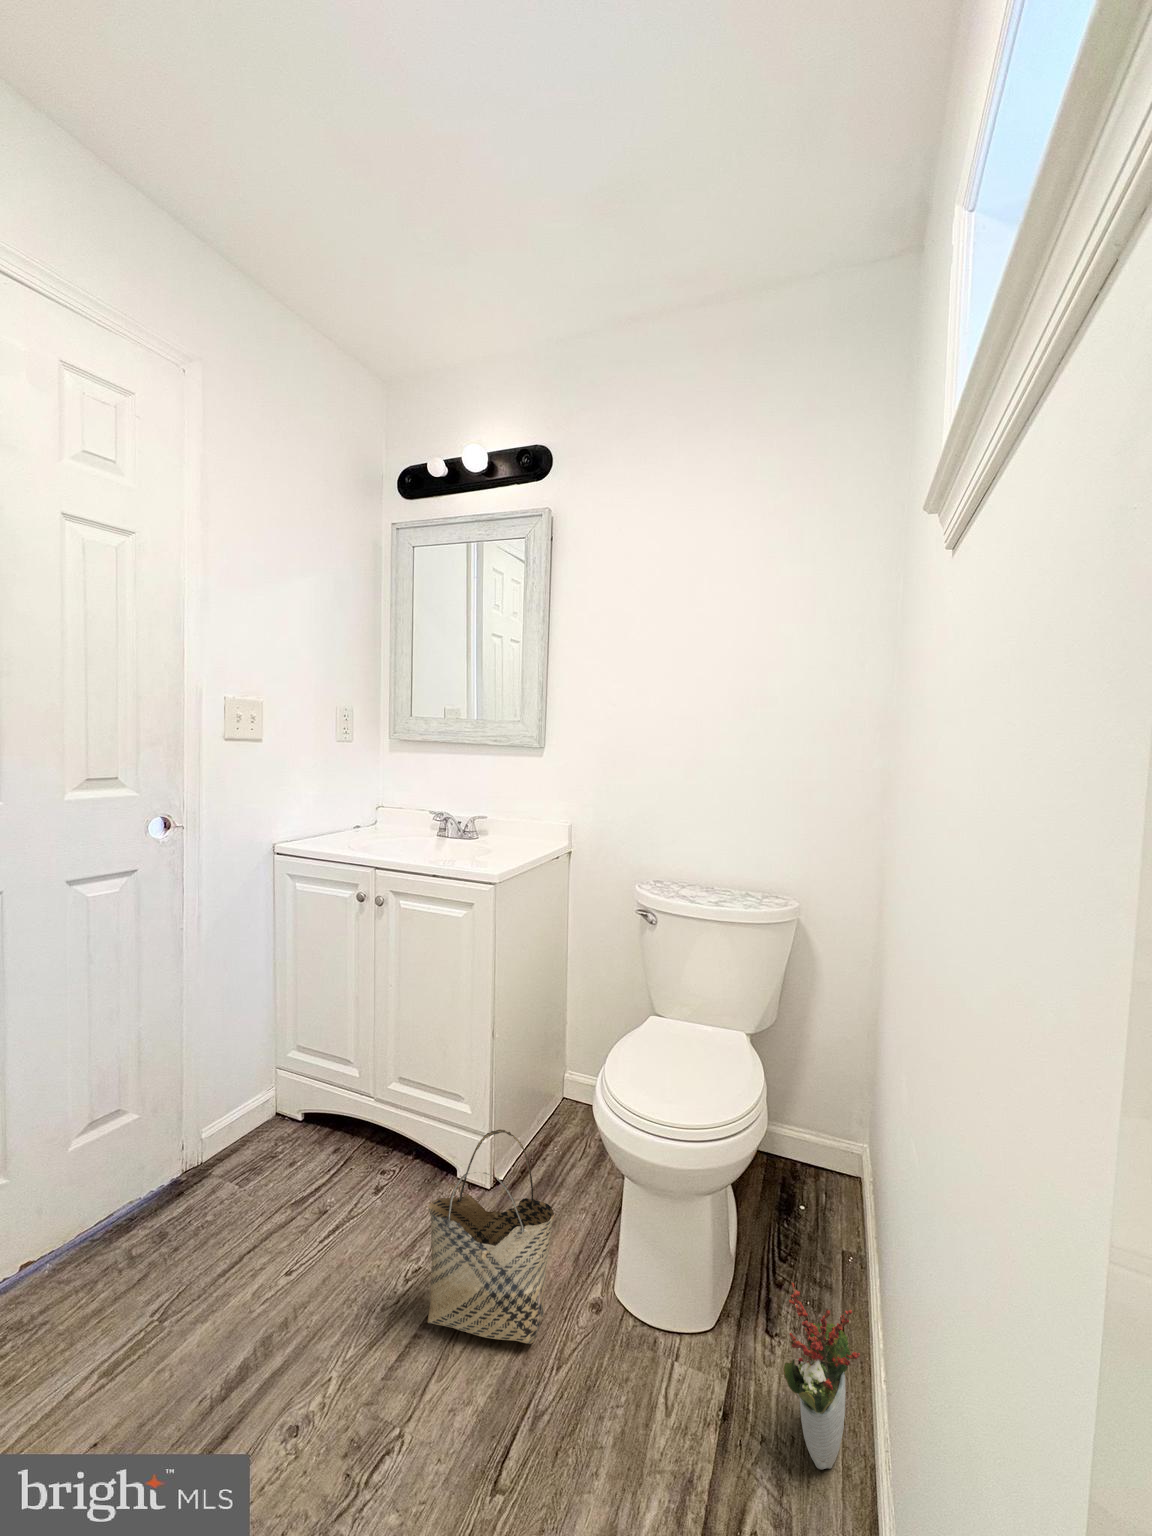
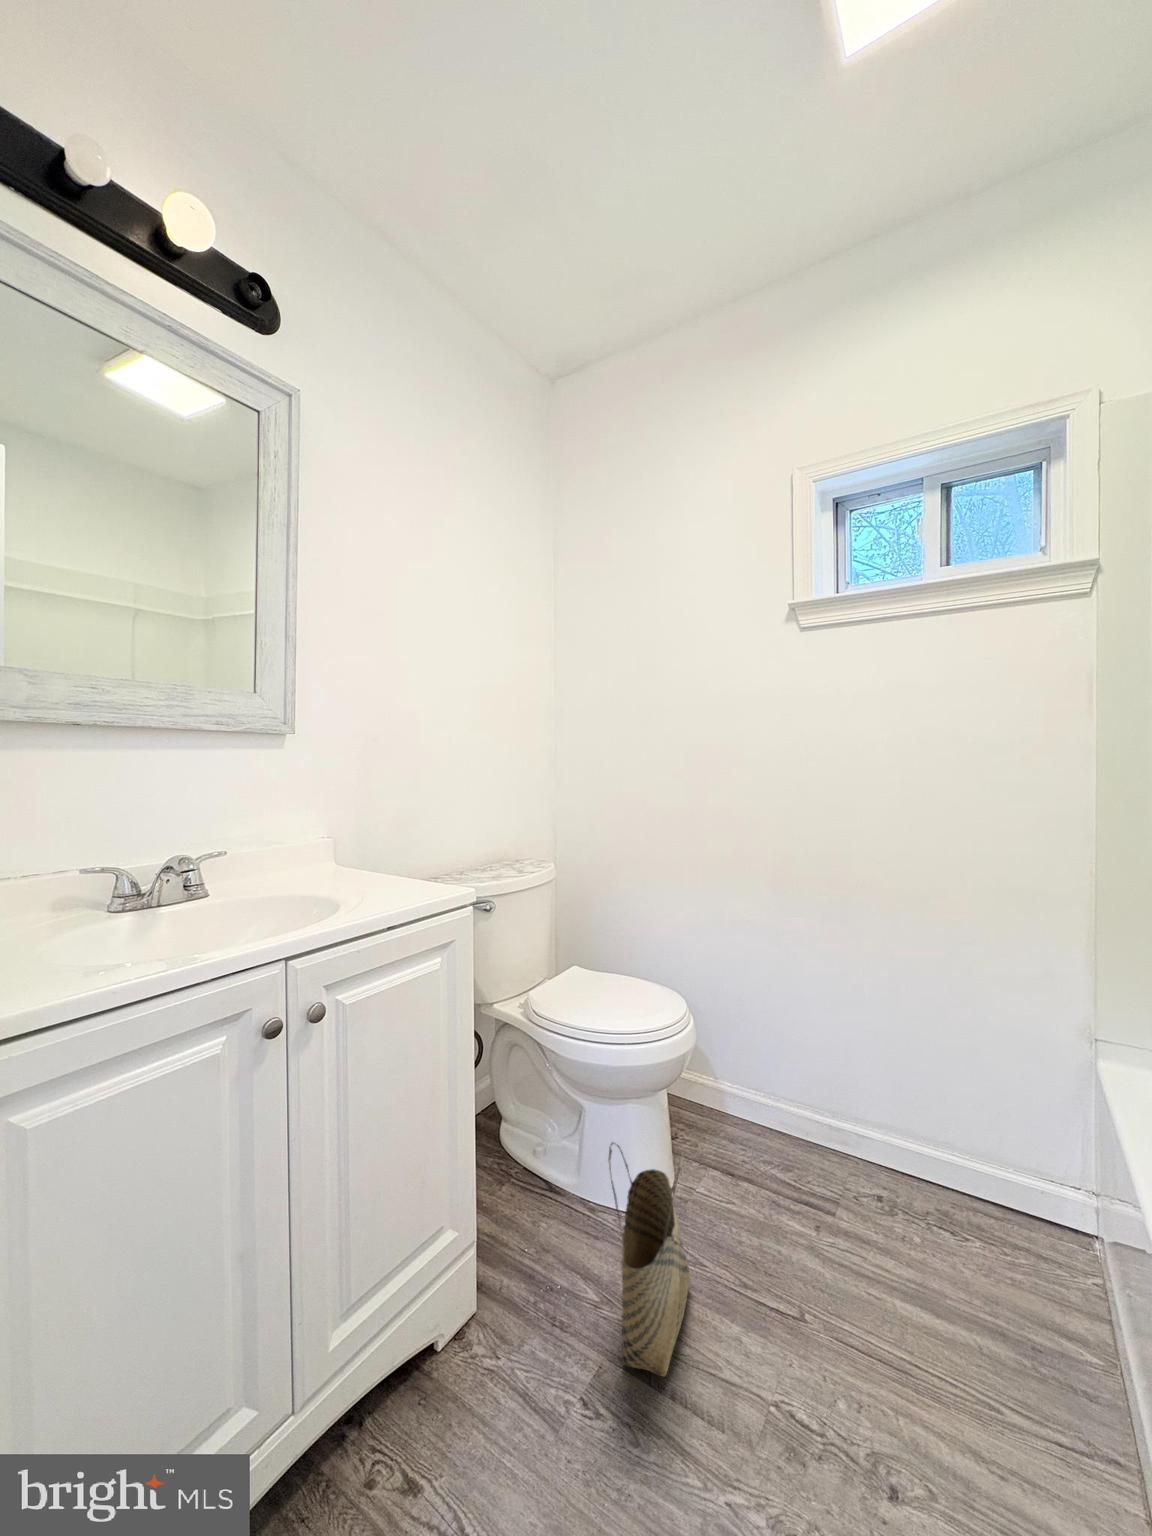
decorative plant: present [783,1283,860,1470] -> none [717,1052,763,1145]

